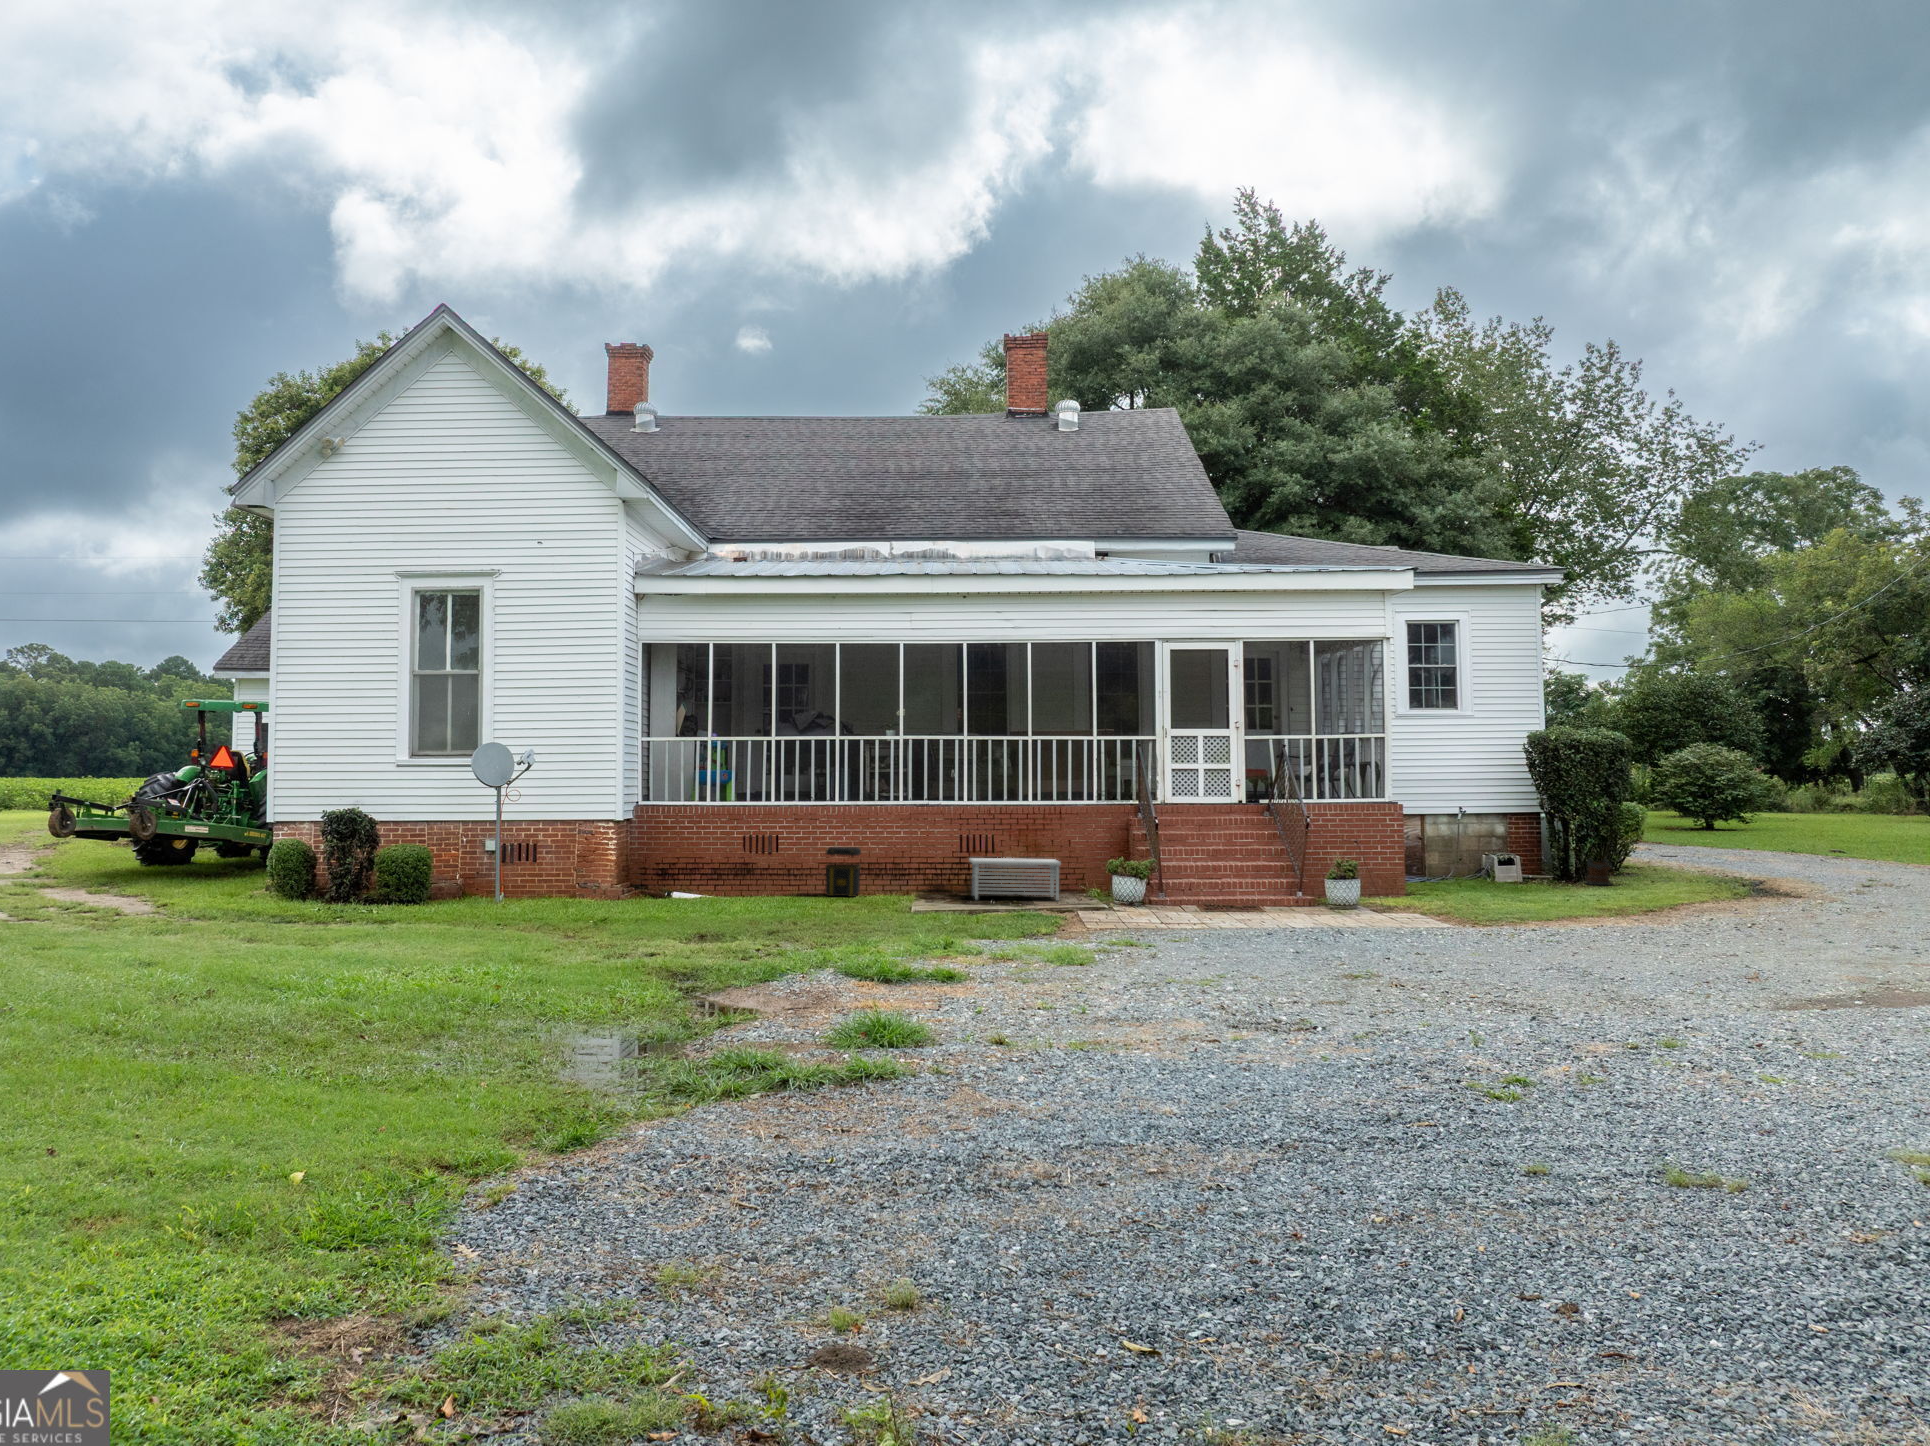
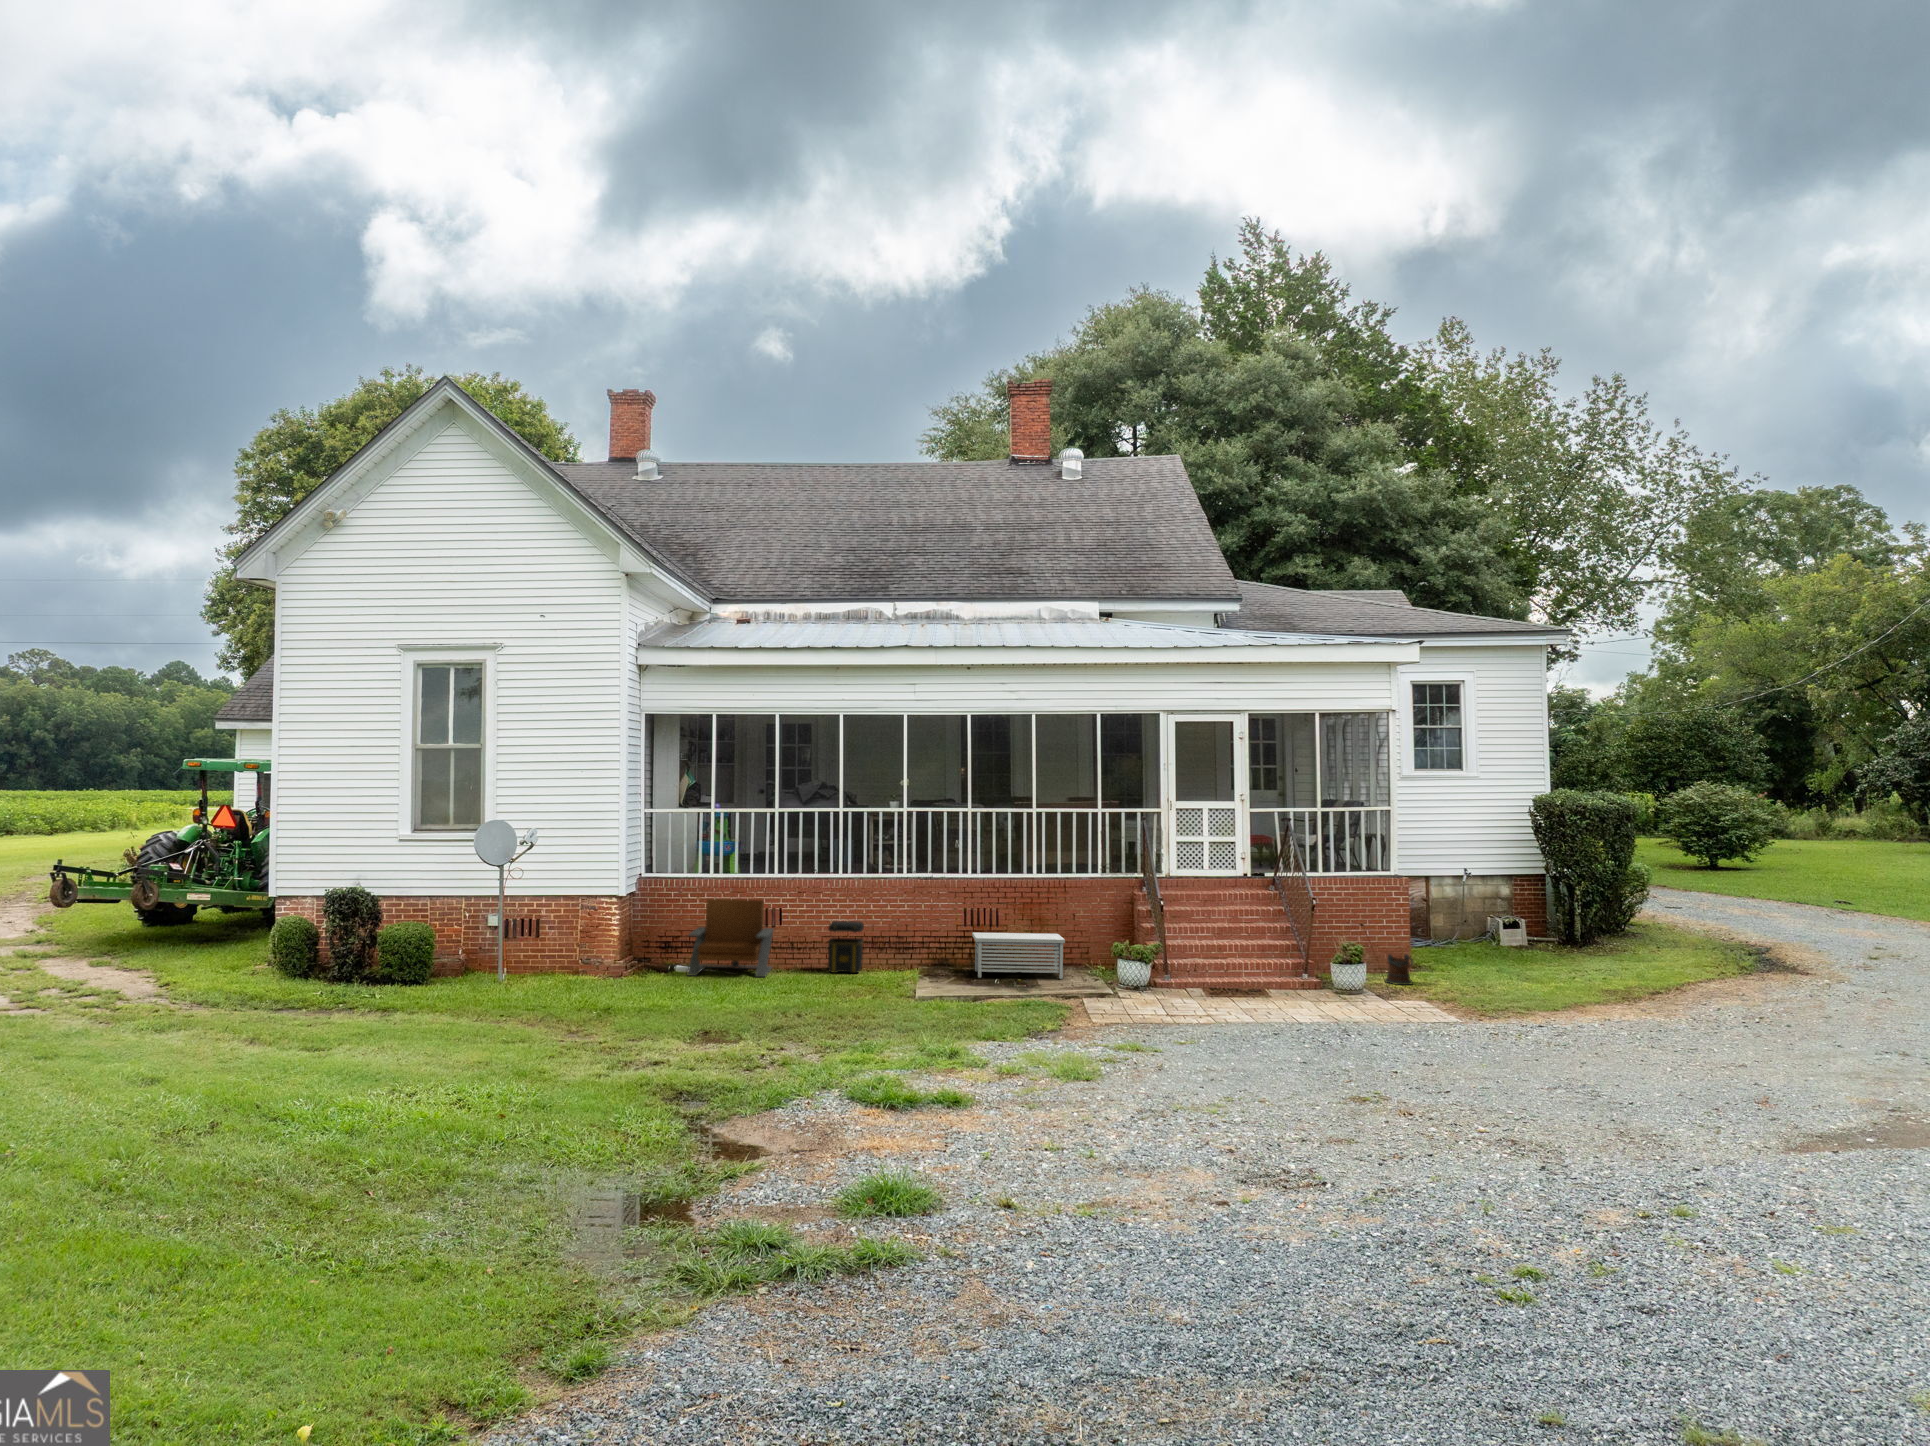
lounge chair: none [685,824,771,899] -> present [687,899,773,977]
bucket: present [1585,858,1612,885] -> present [1385,954,1413,985]

